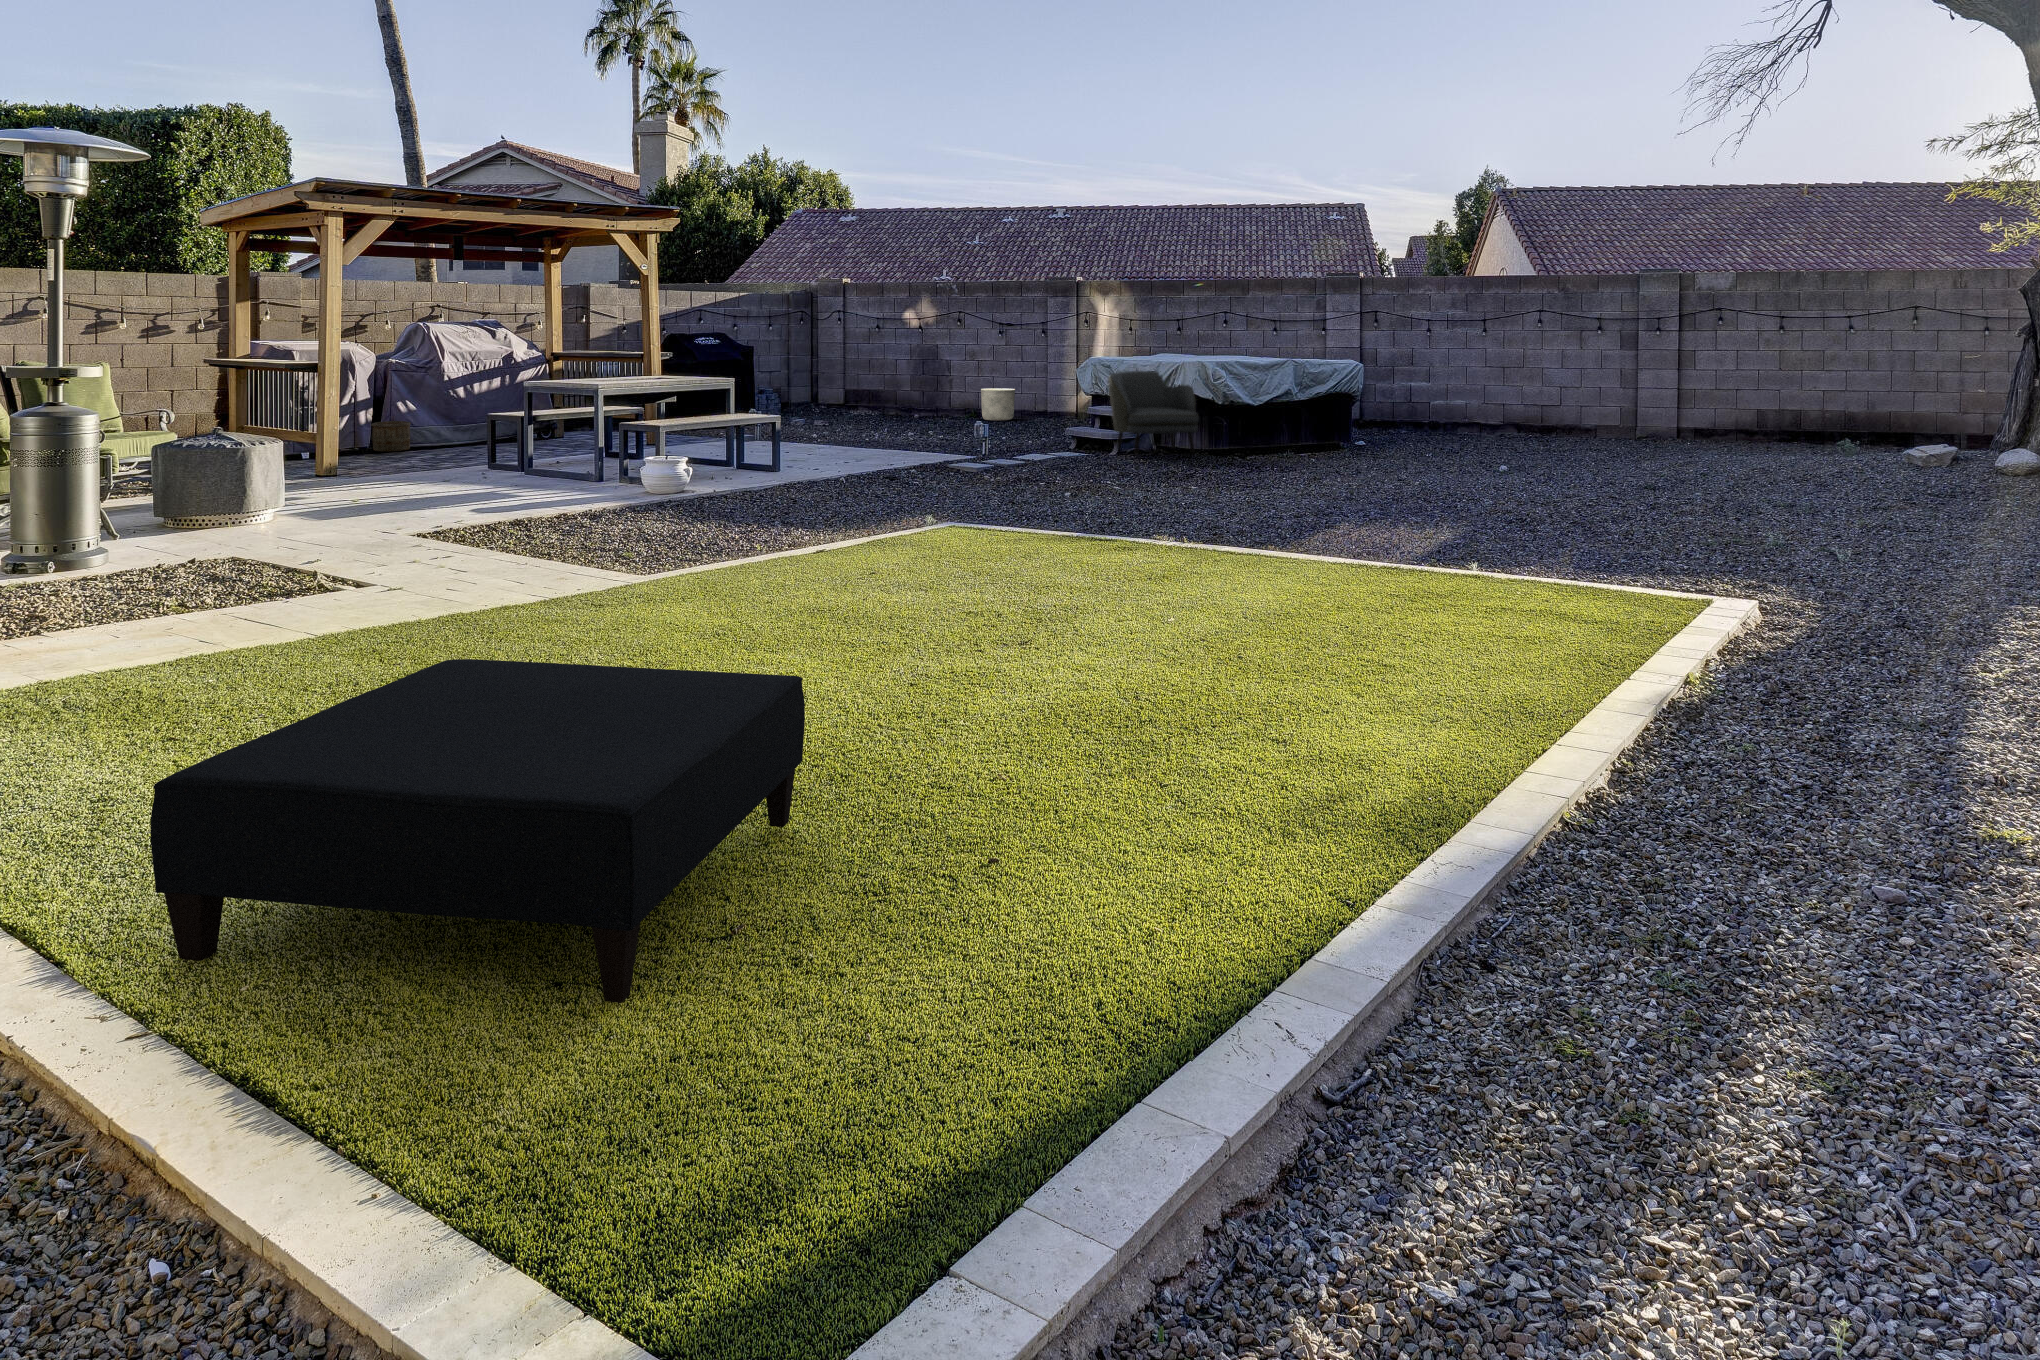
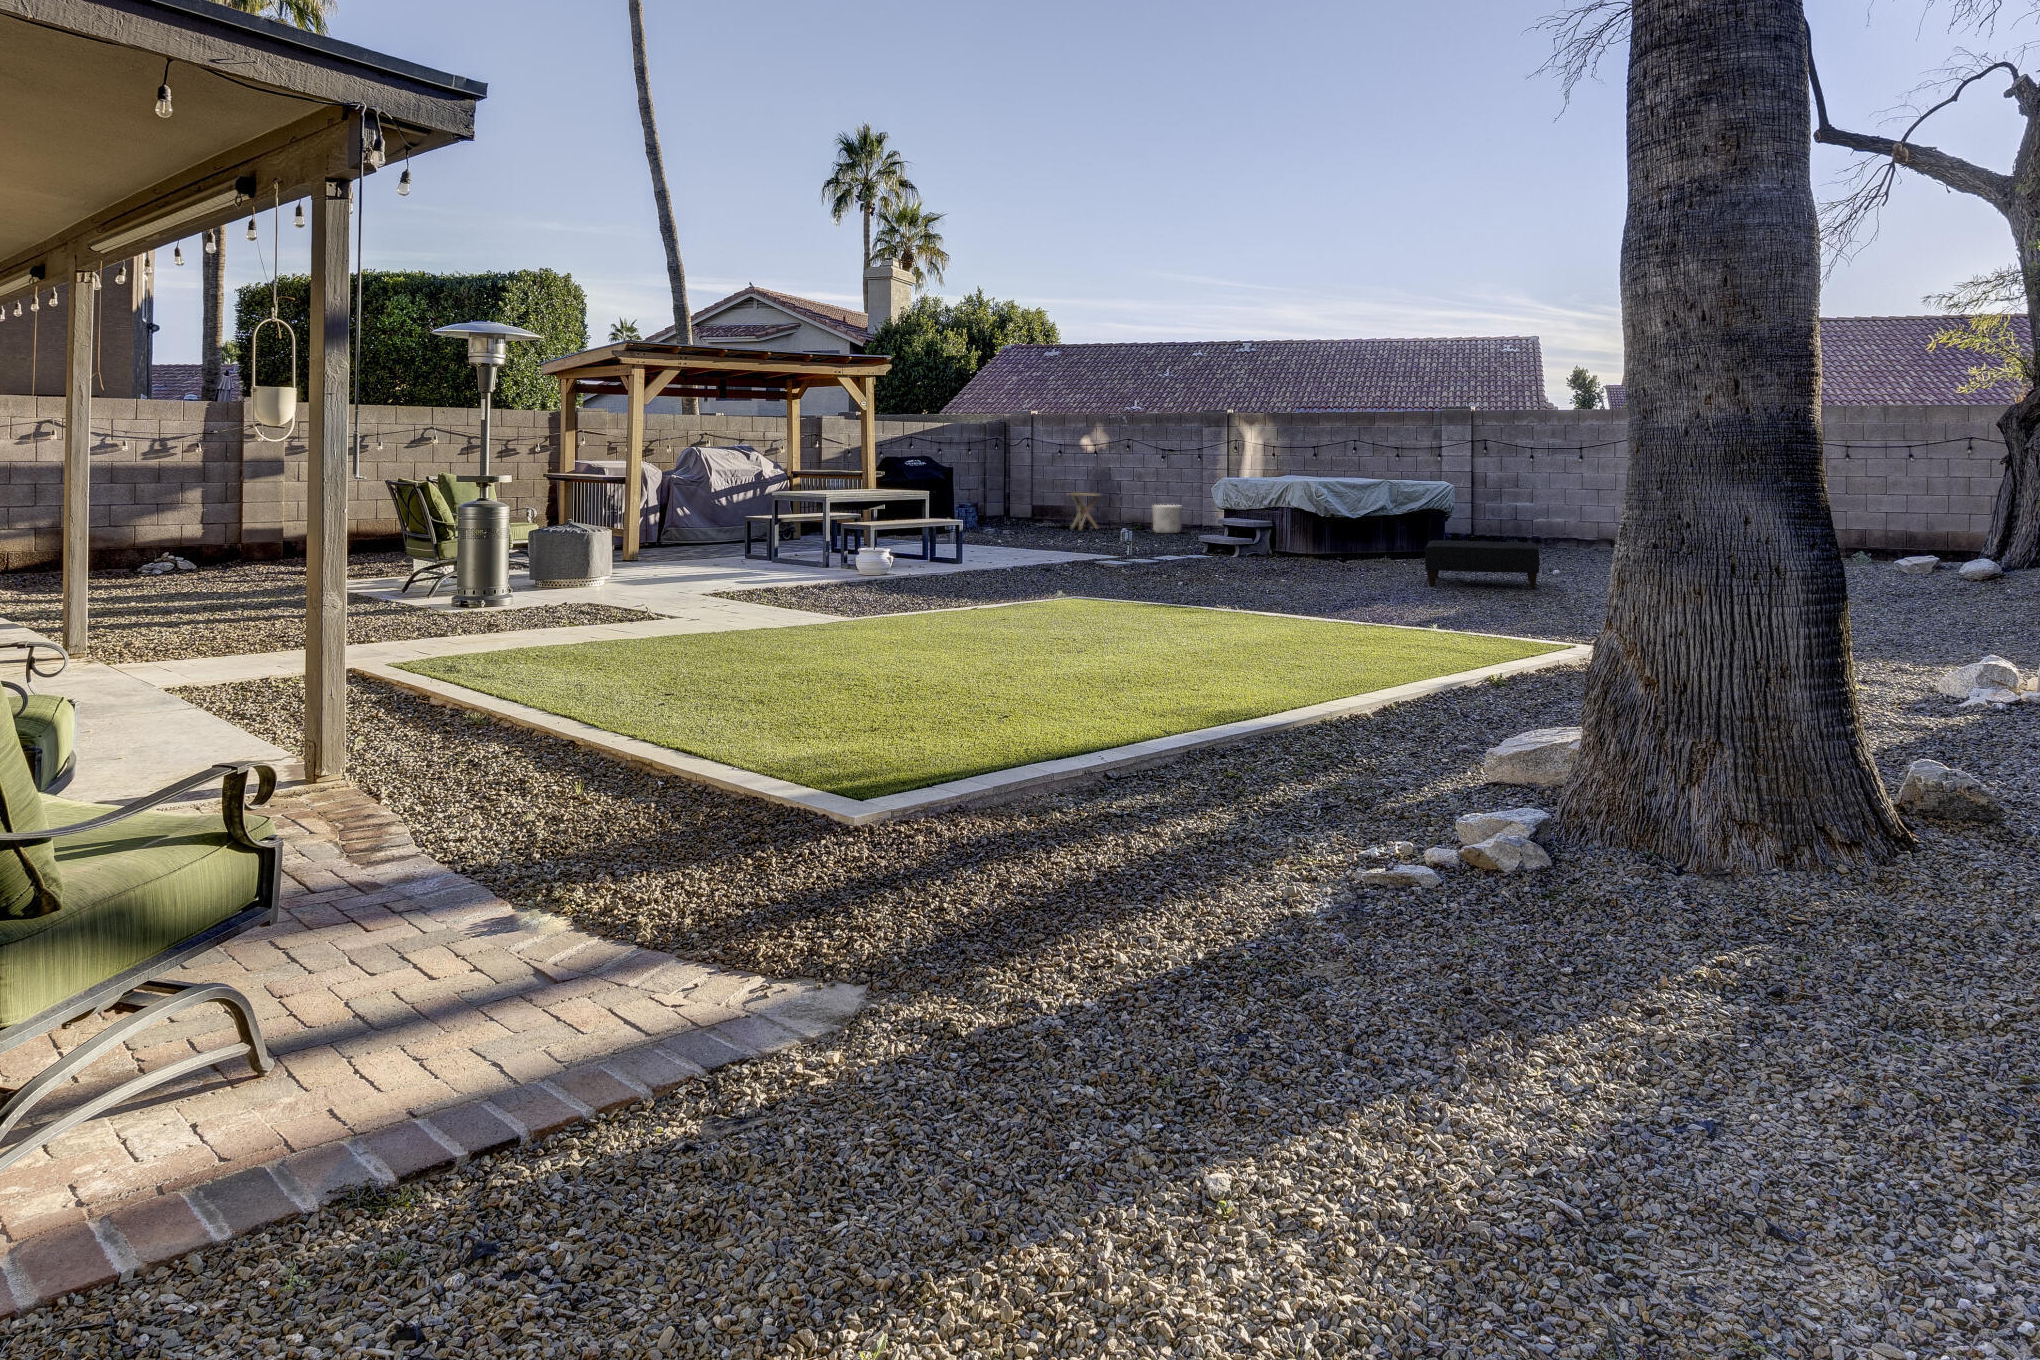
armchair: present [1109,371,1198,455] -> none [1247,489,1323,559]
side table: none [880,376,922,418] -> present [1071,493,1100,530]
wooden bucket: present [371,421,411,451] -> none [655,524,685,547]
ottoman: present [151,659,805,1003] -> present [1425,540,1540,589]

